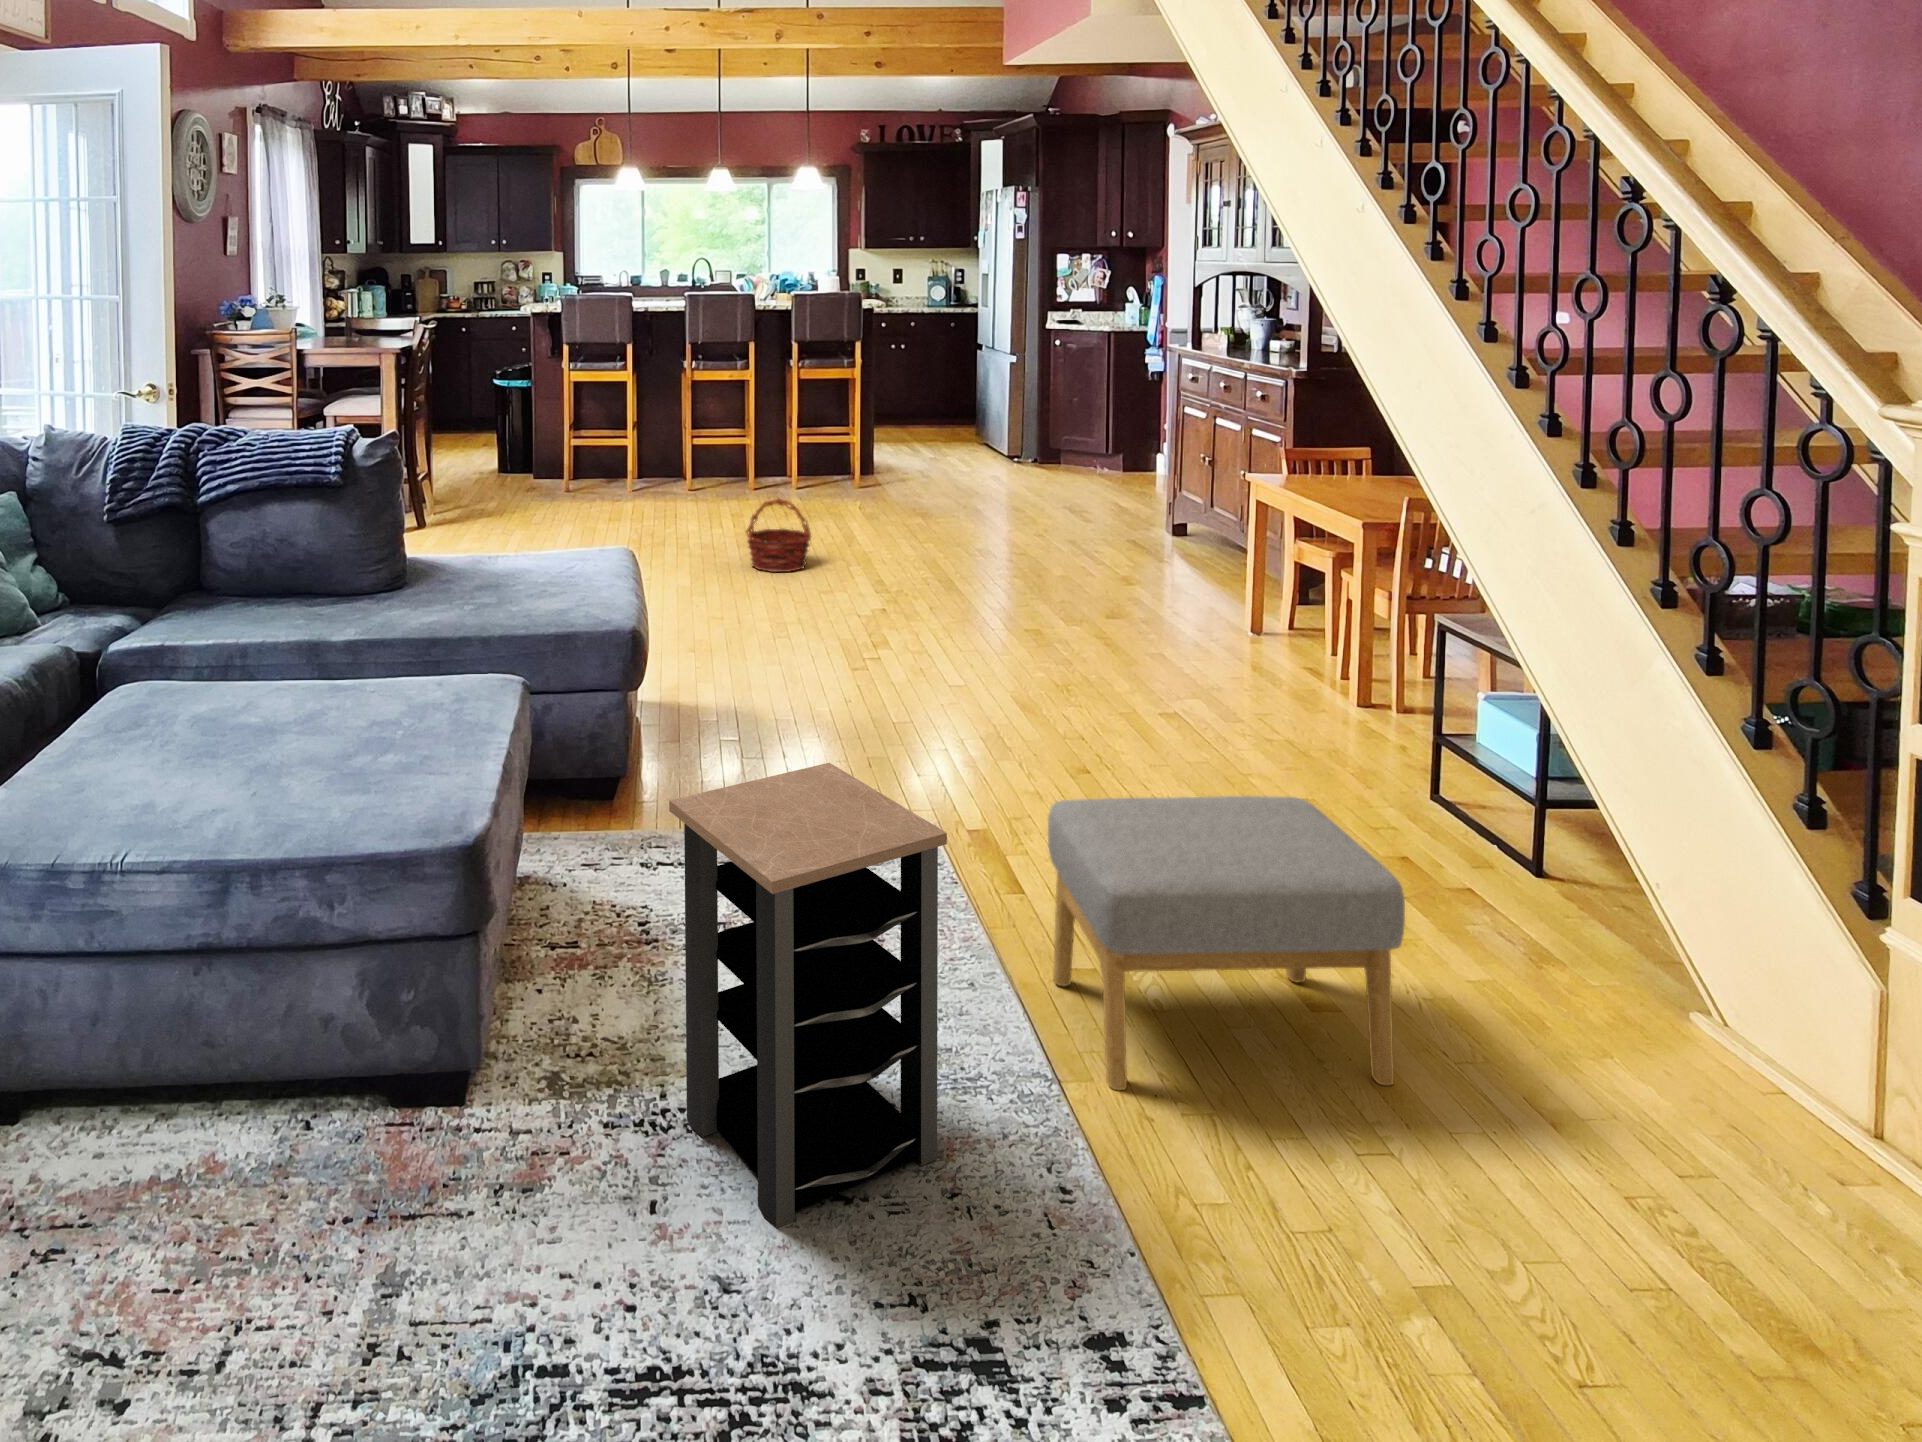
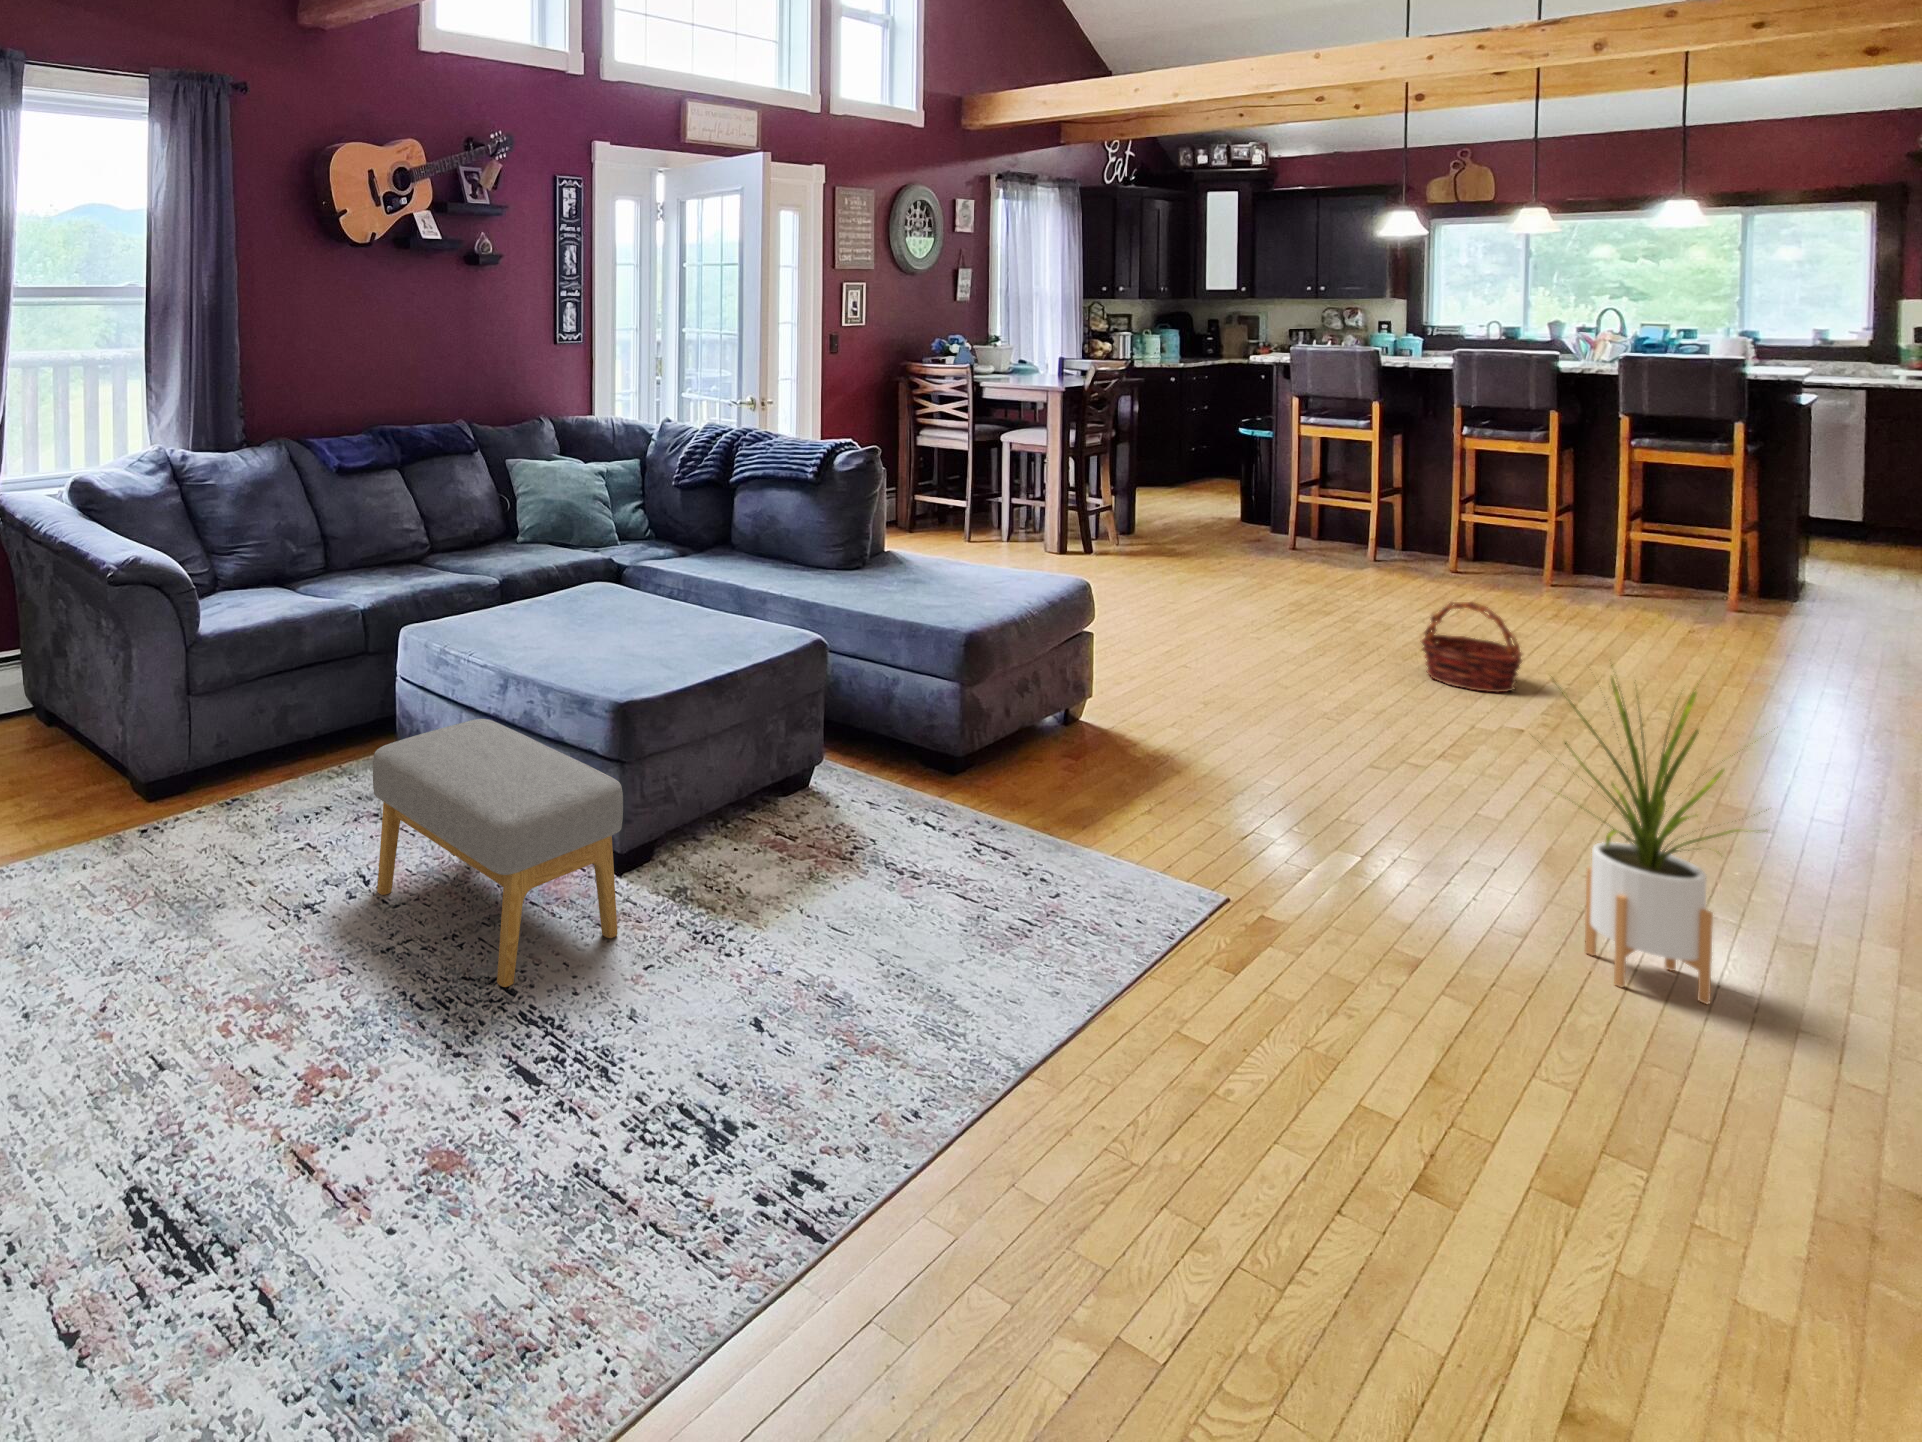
house plant: none [1042,513,1176,763] -> present [1532,678,1755,1004]
side table: present [669,763,947,1228] -> none [695,717,879,1071]
footstool: present [1048,796,1405,1090] -> present [373,719,623,987]

